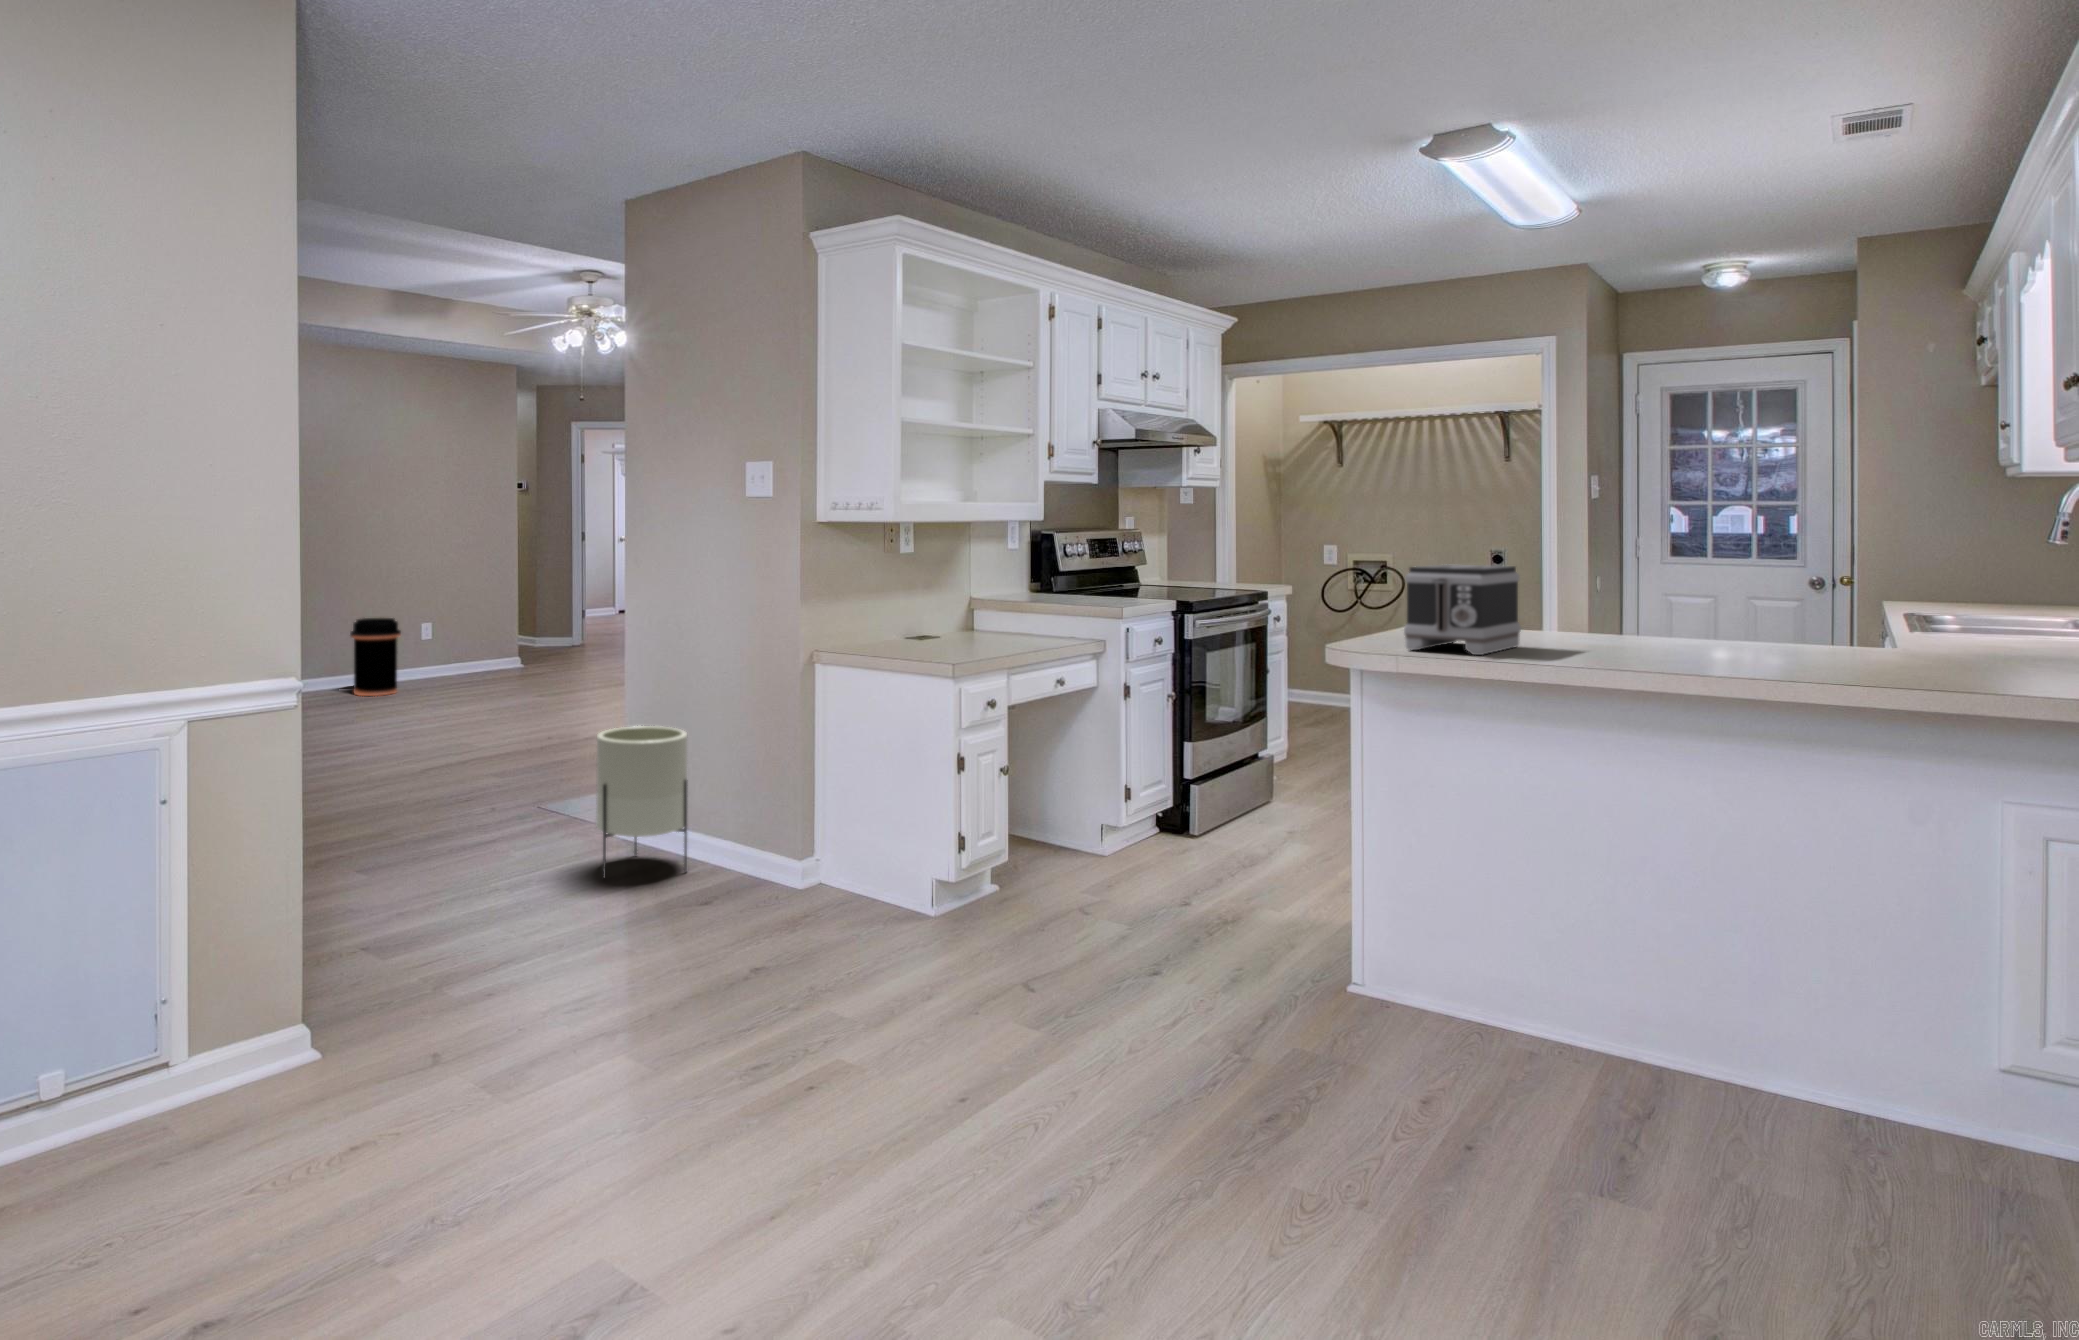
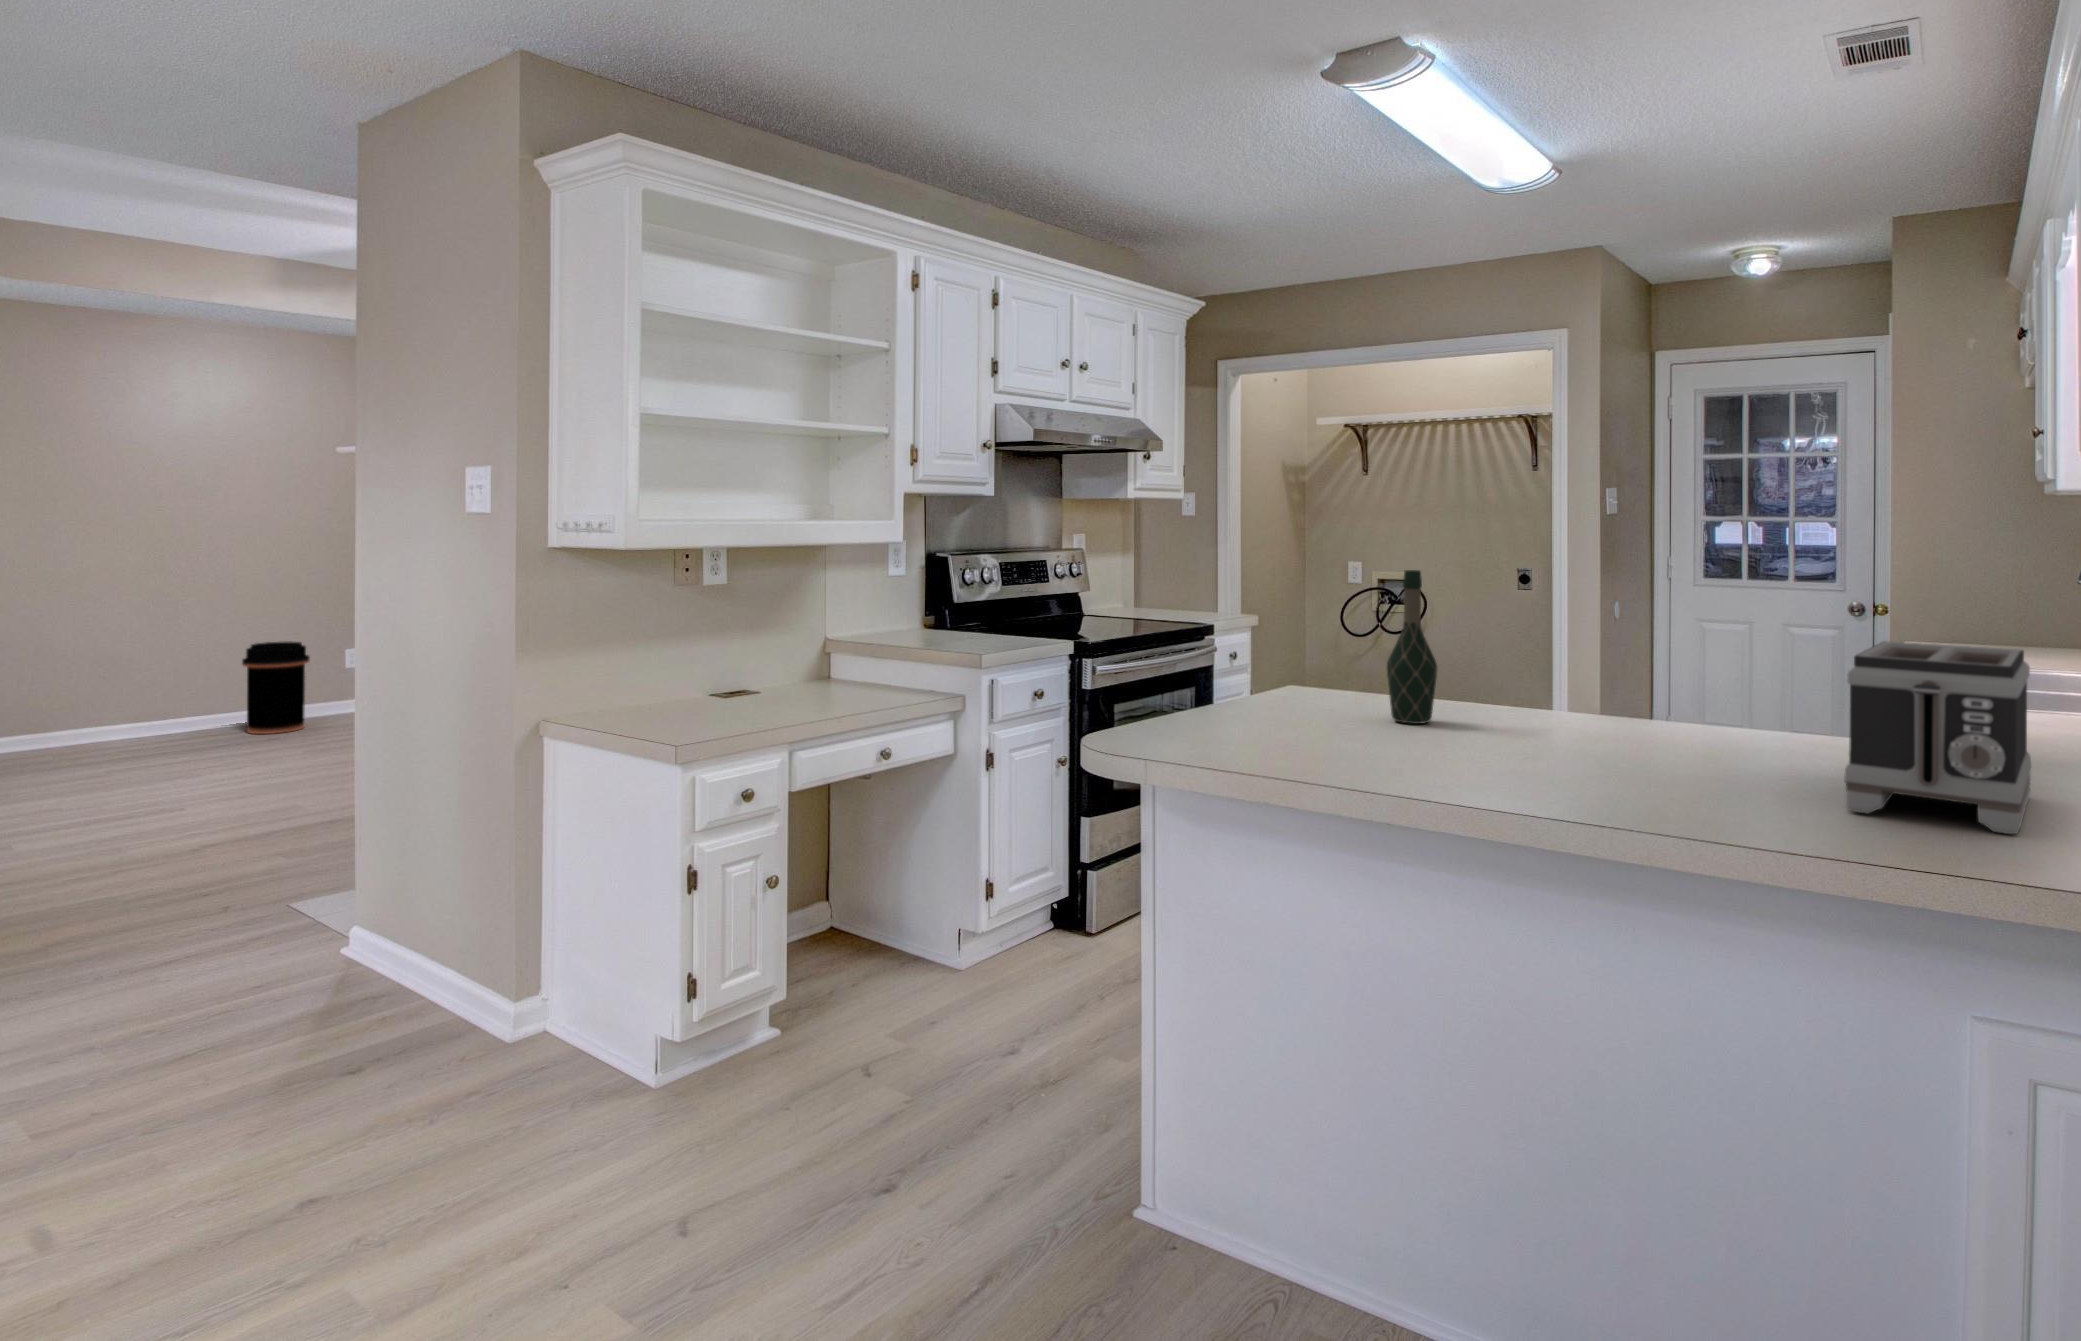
wine bottle: none [1515,531,1556,642] -> present [1387,570,1437,724]
toaster: present [1404,564,1521,655] -> present [1844,641,2032,834]
planter: present [596,726,688,878] -> none [249,813,394,1030]

